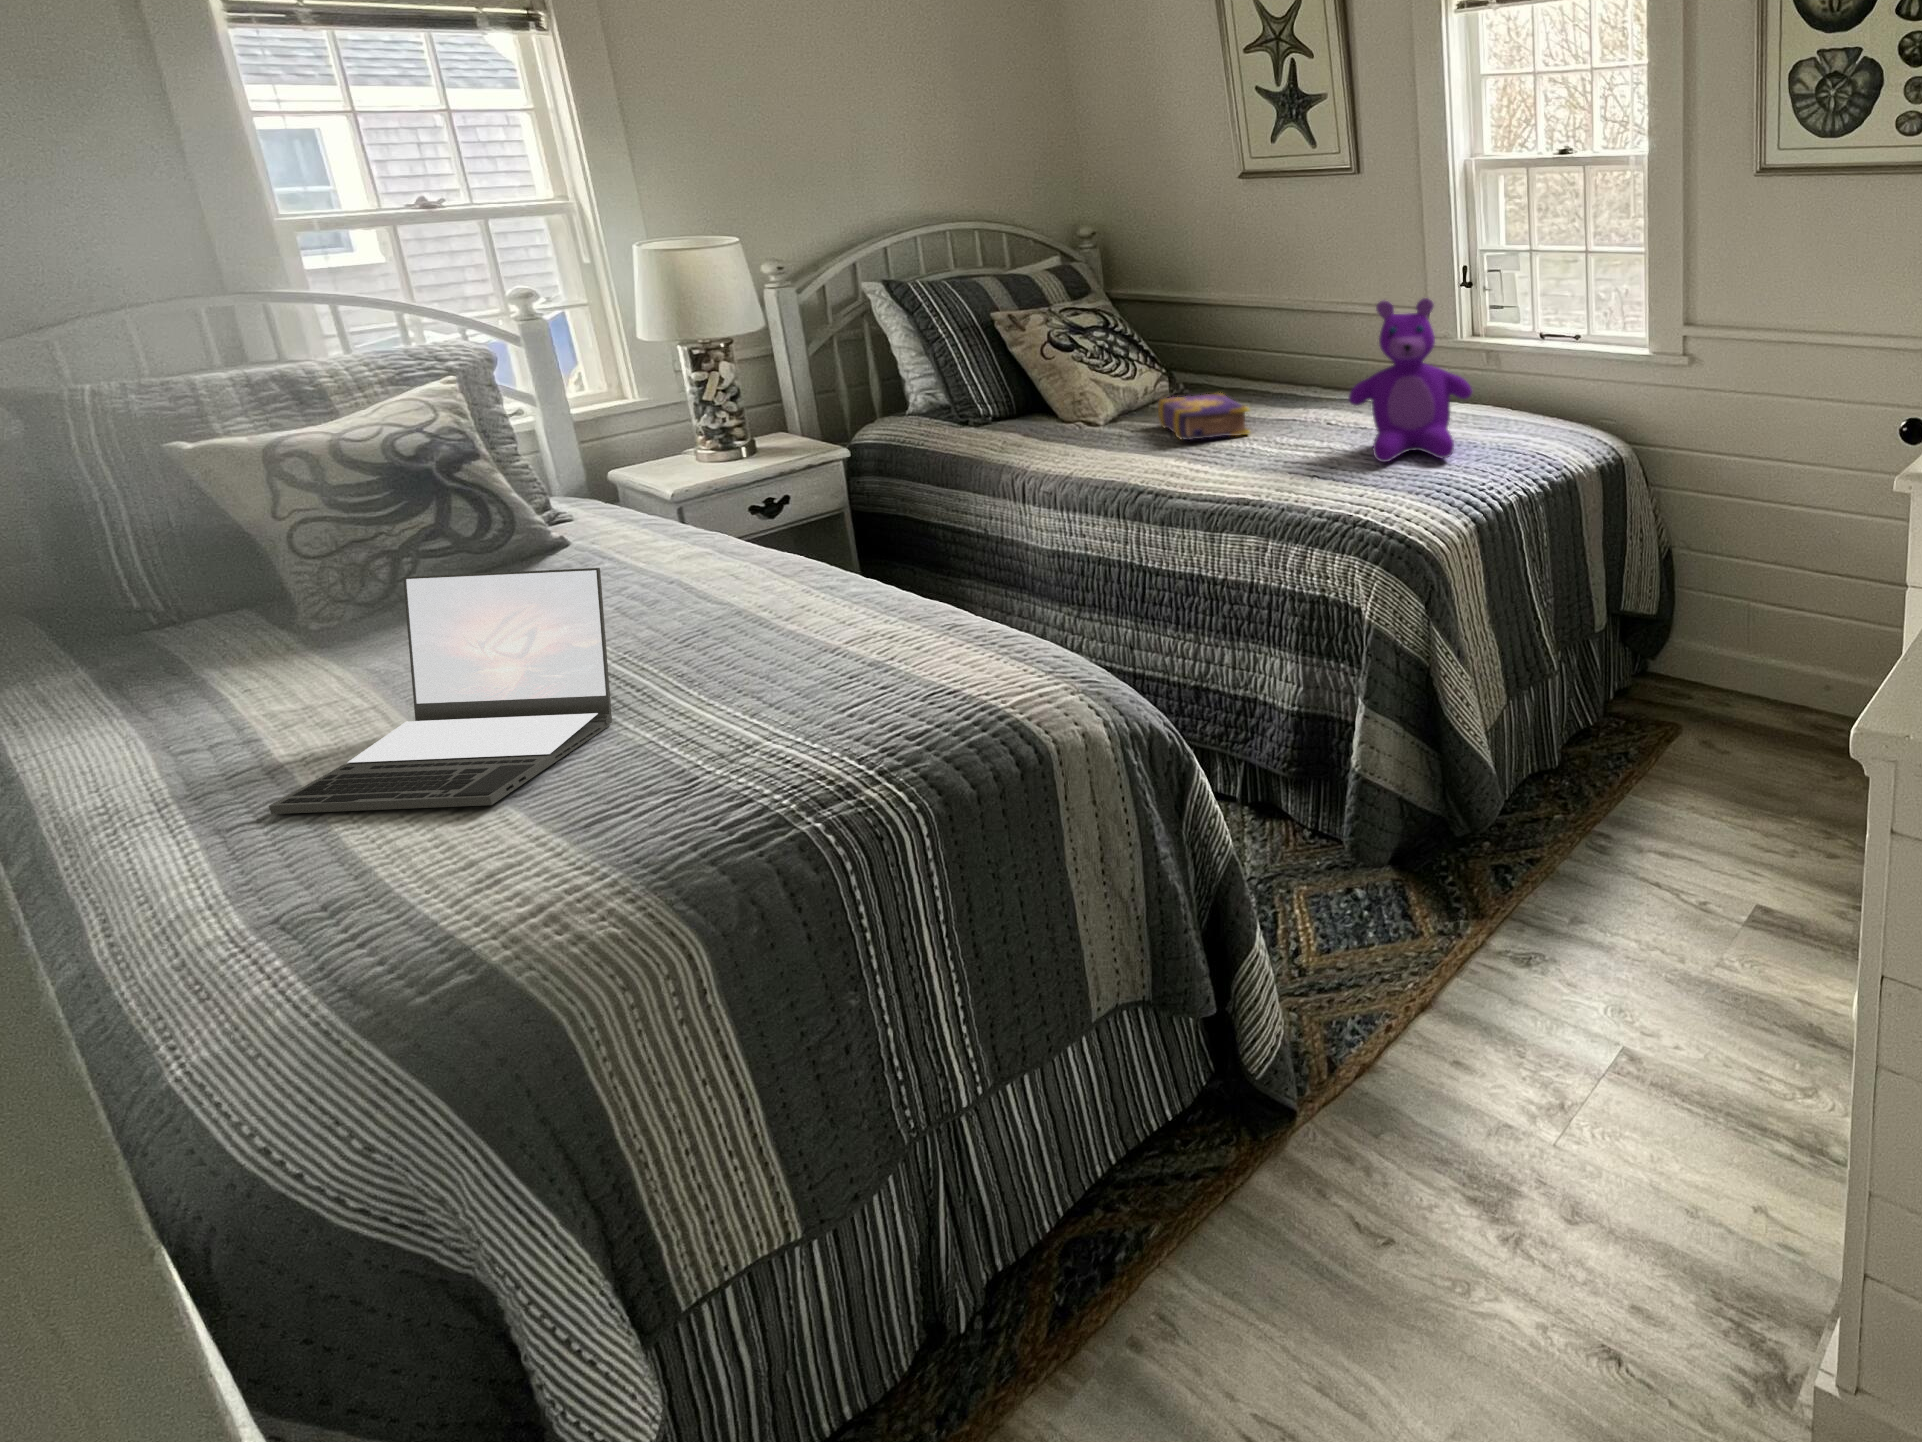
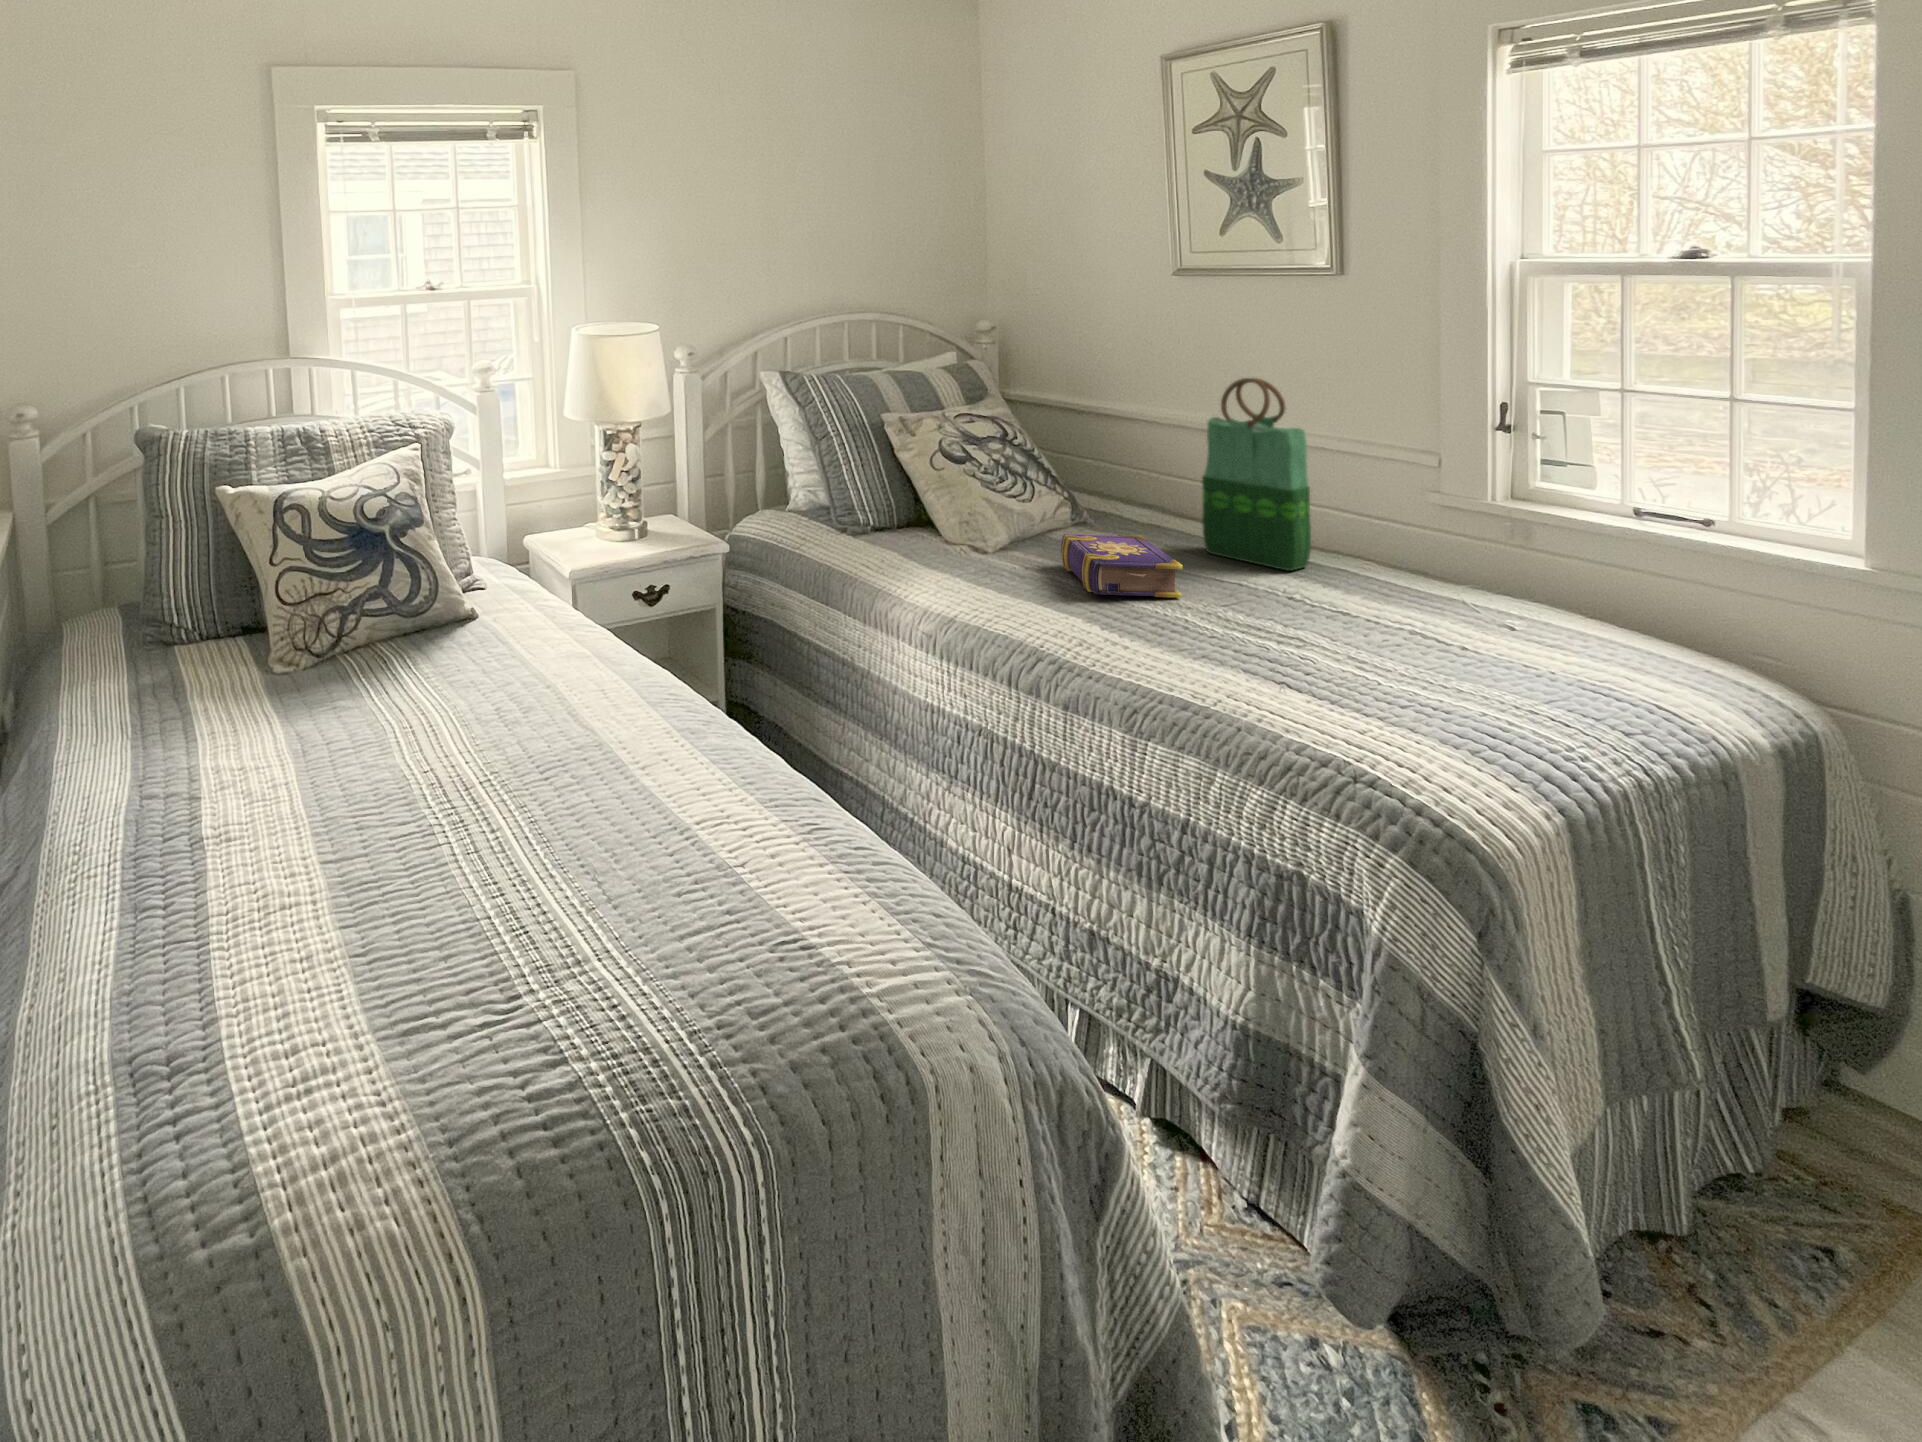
tote bag: none [1265,257,1345,406] -> present [1202,378,1311,571]
teddy bear: present [1349,298,1472,462] -> none [1332,454,1537,691]
laptop: present [269,568,612,814] -> none [175,670,474,966]

